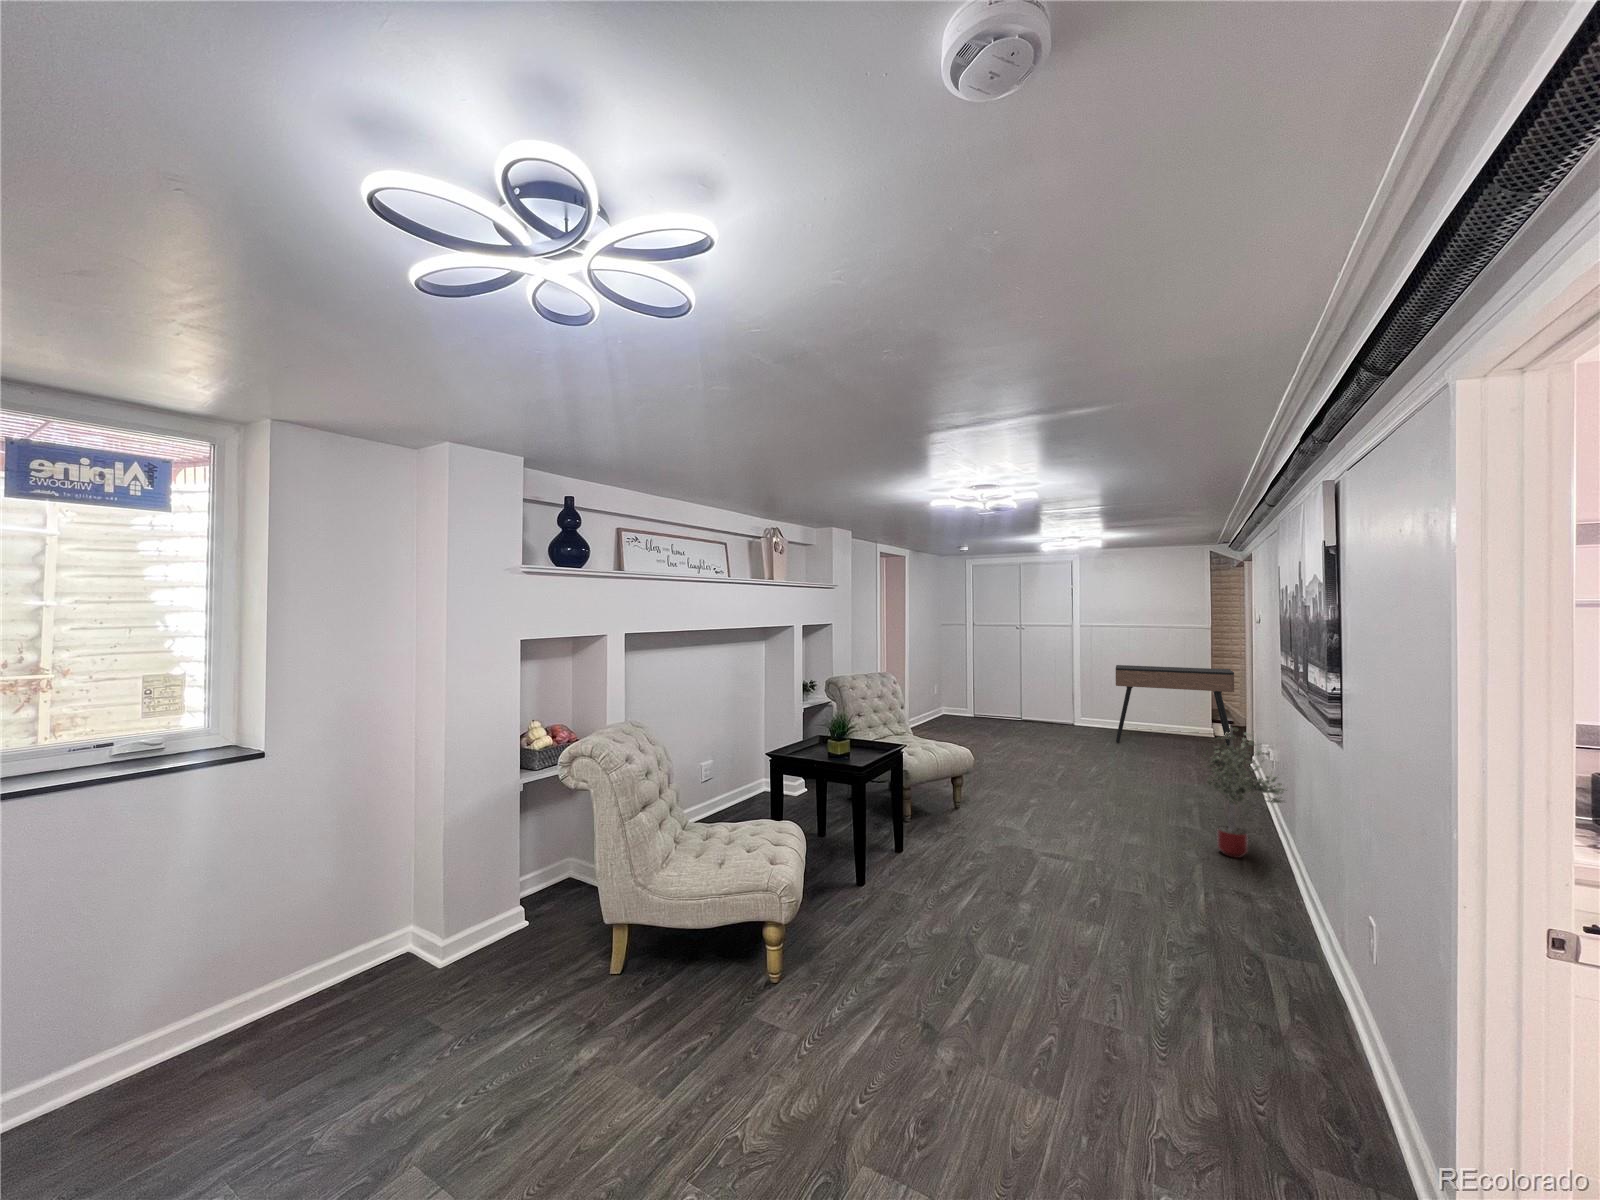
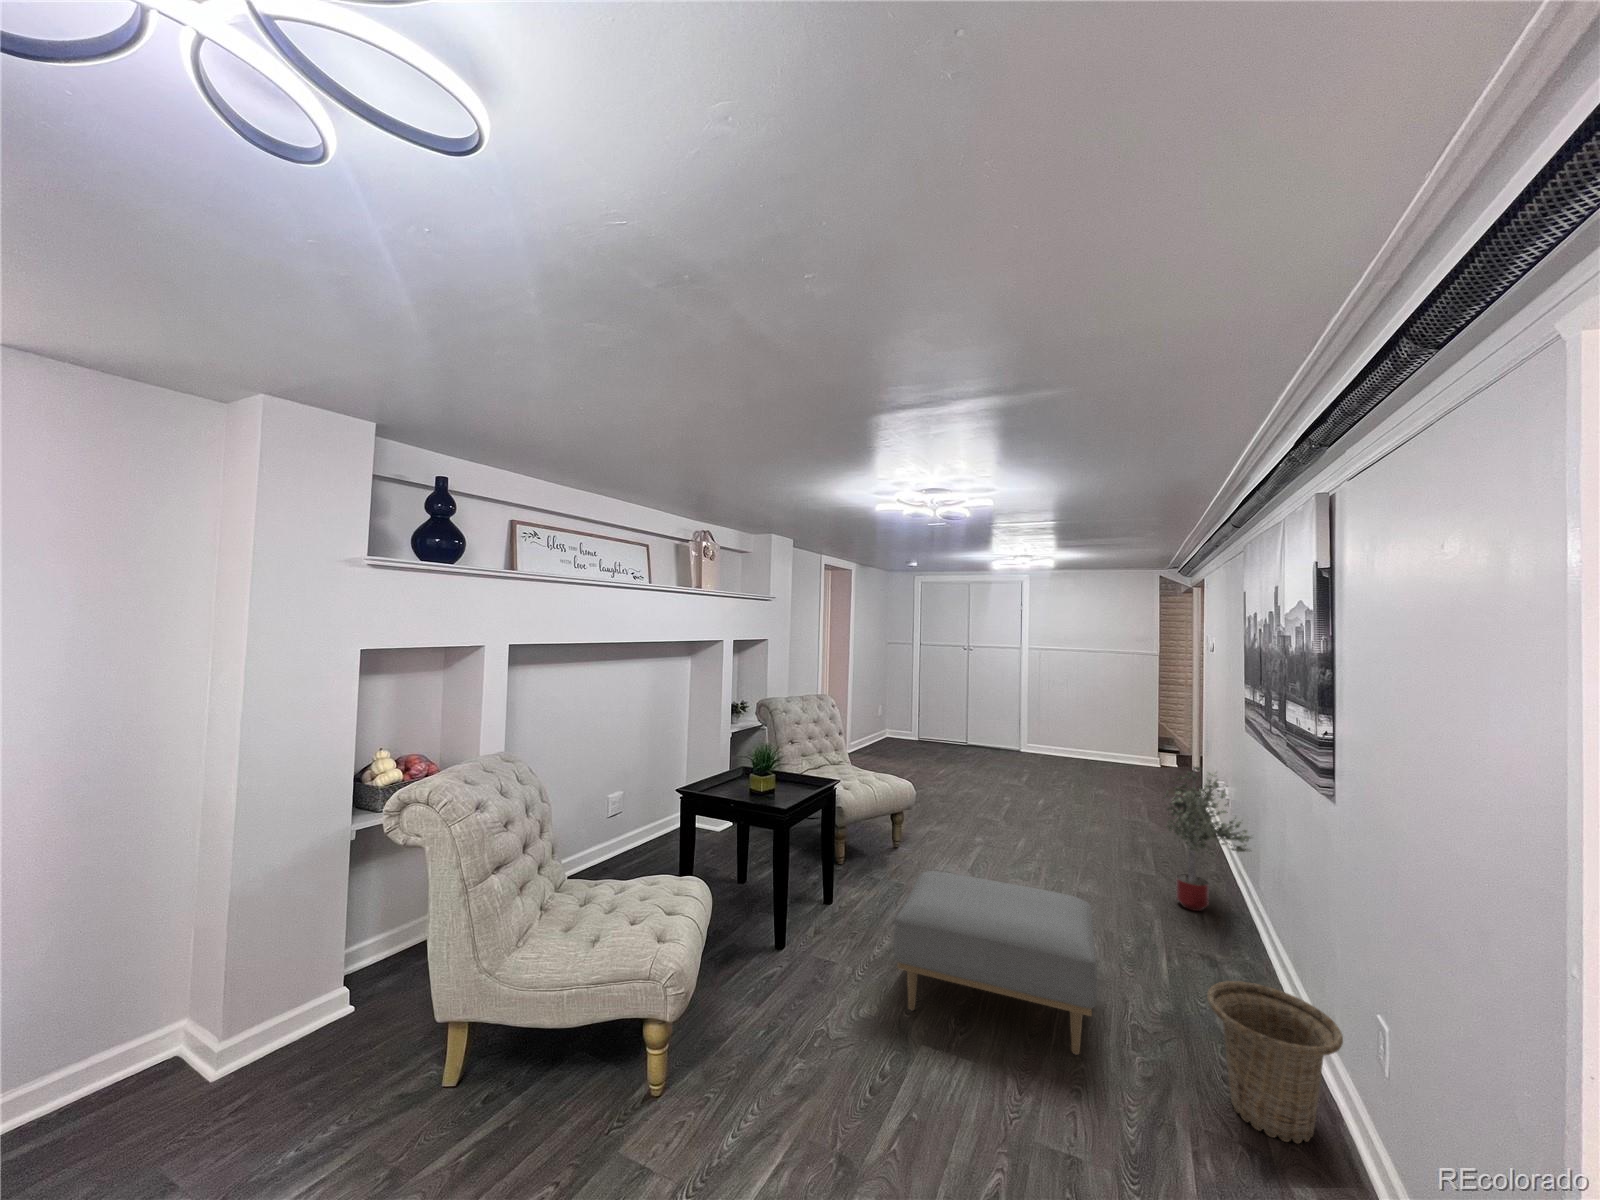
console table: present [1116,665,1234,746] -> none [1064,690,1184,786]
ottoman: none [960,818,1135,961] -> present [894,871,1098,1055]
basket: none [1229,899,1343,1023] -> present [1207,981,1343,1143]

